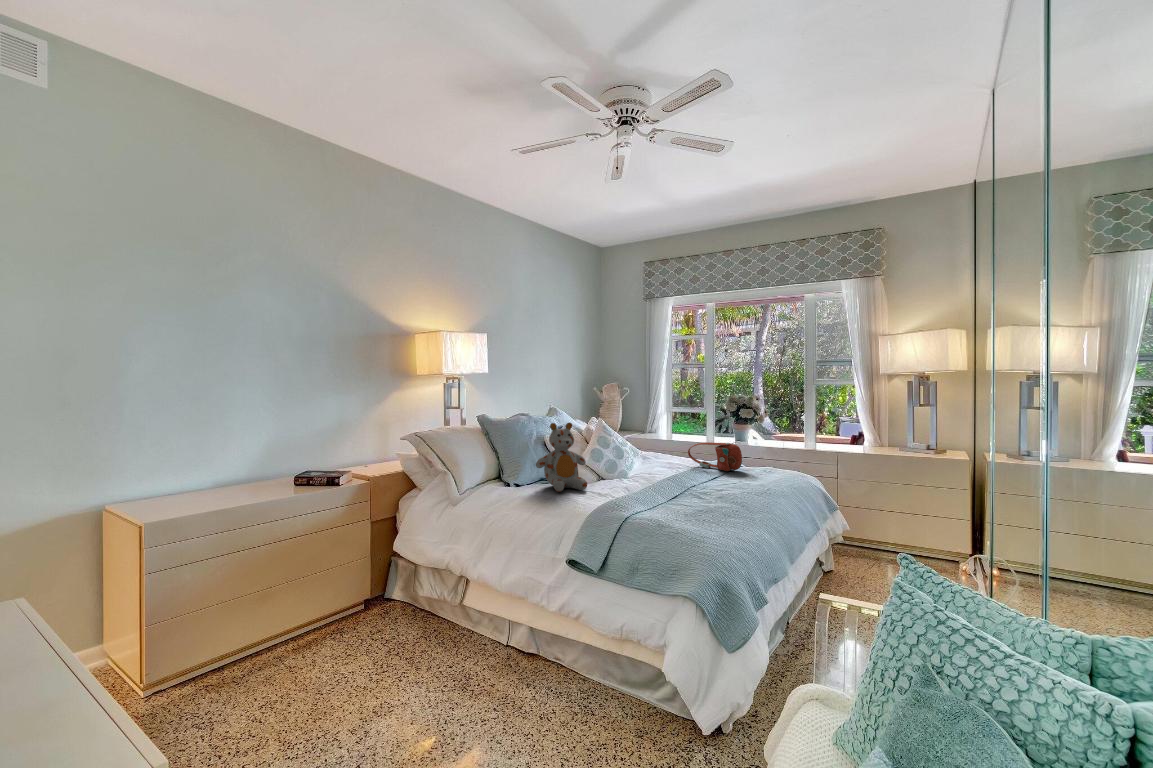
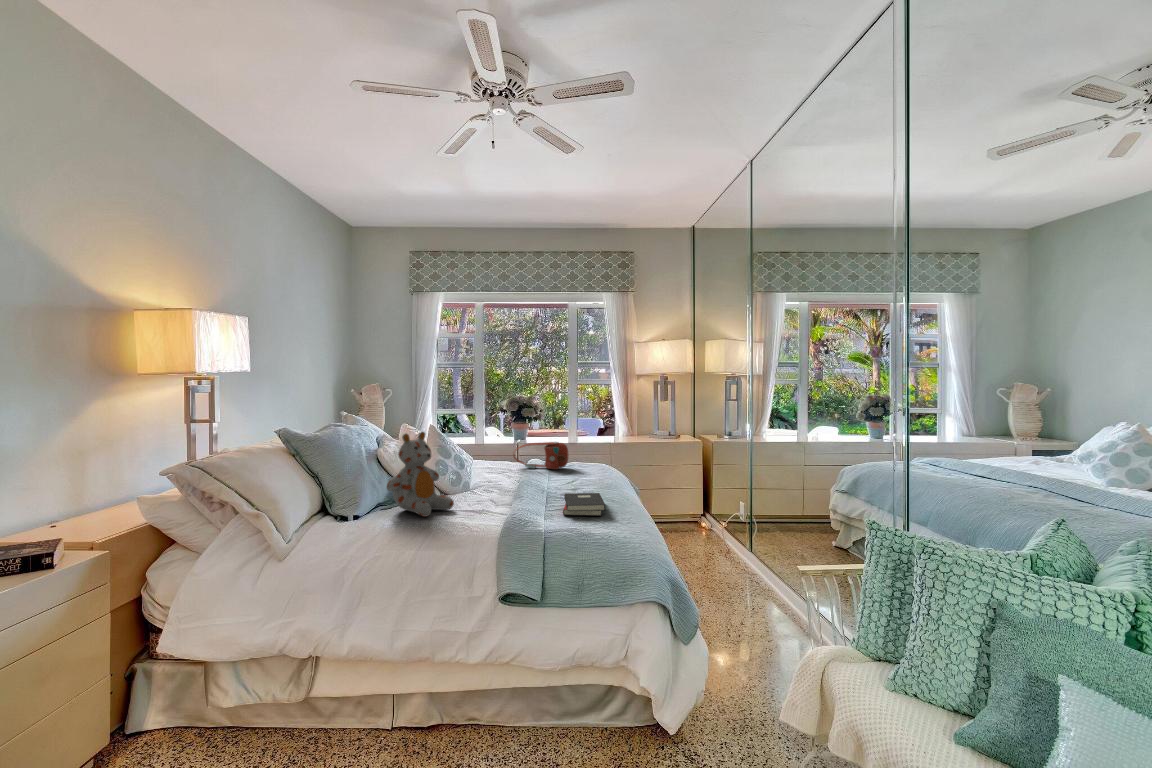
hardback book: none [665,491,721,515] -> present [563,493,605,516]

